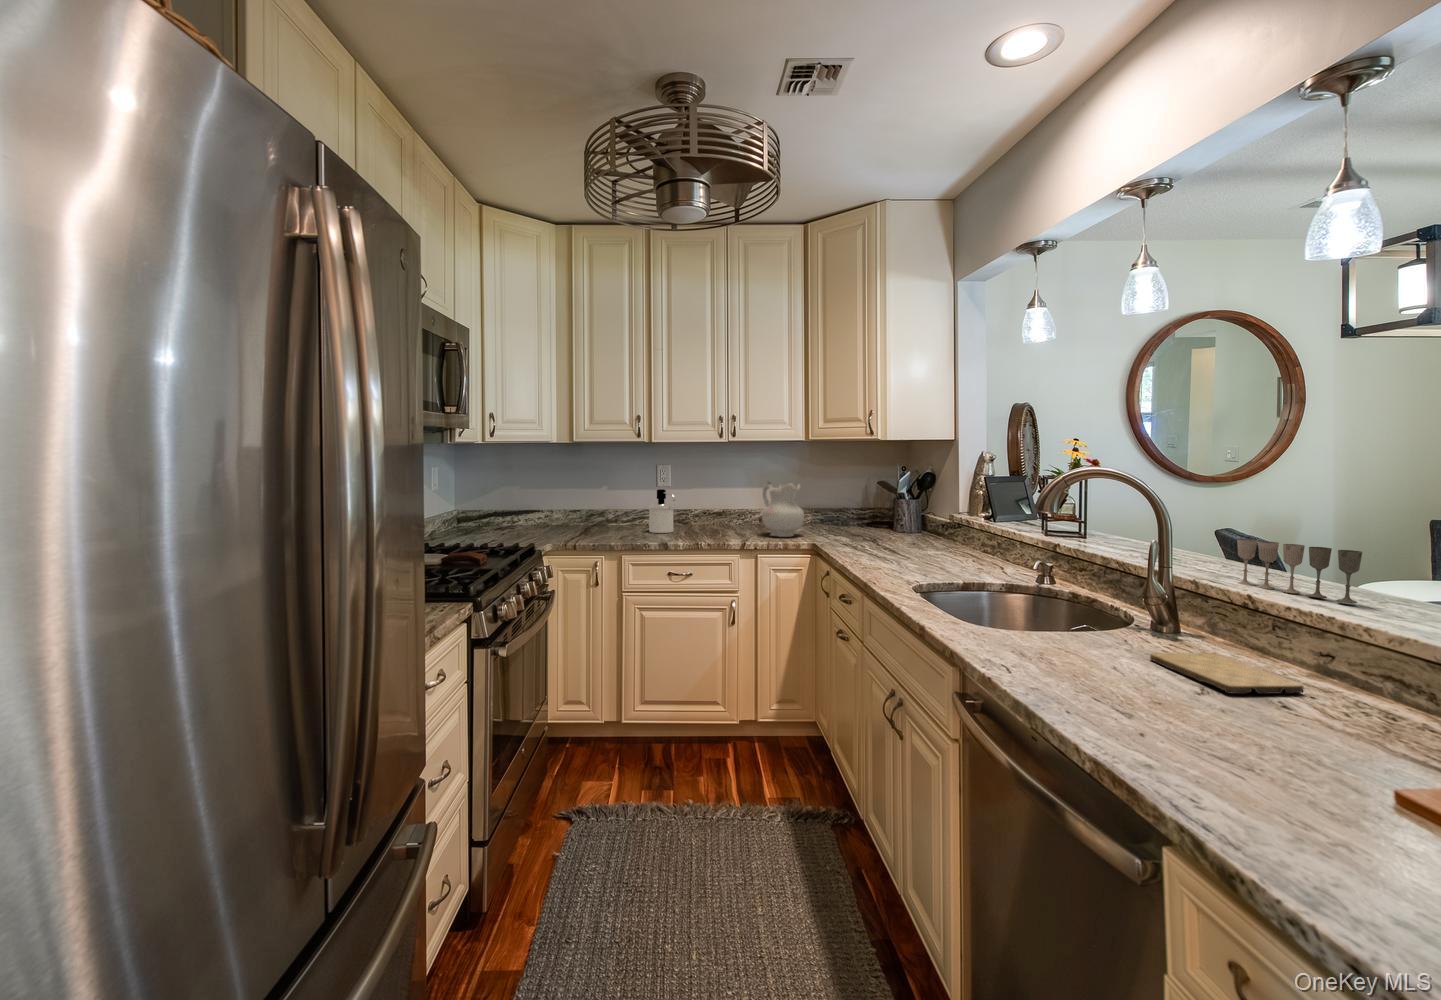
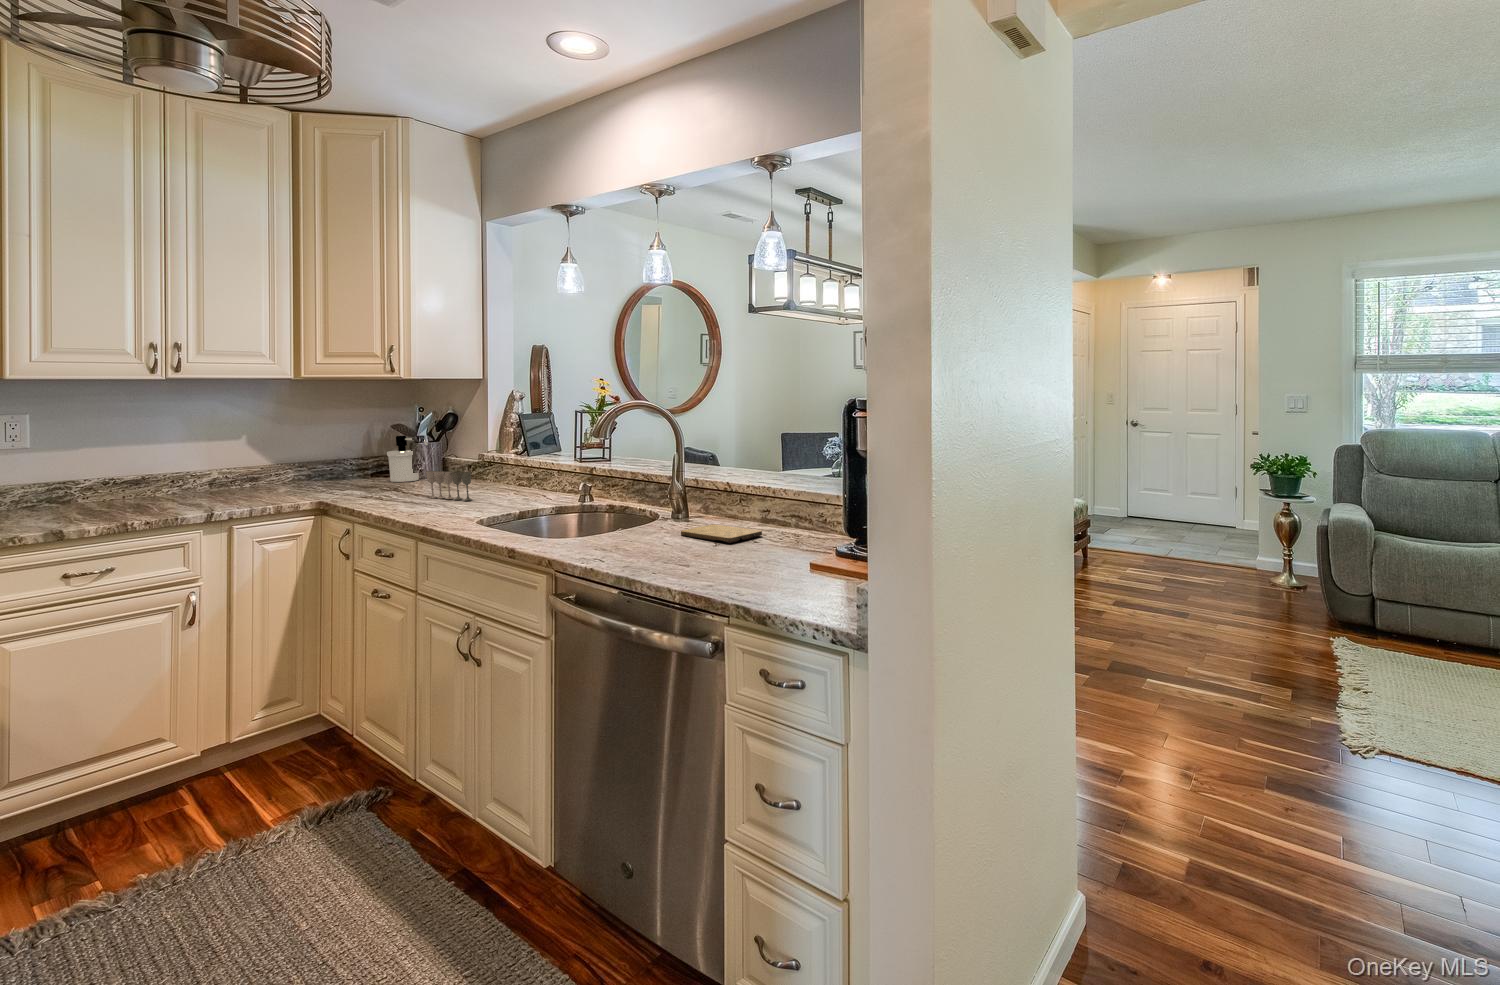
ceramic pitcher: present [762,481,804,537] -> none [248,431,313,496]
soap dispenser: present [648,489,675,533] -> present [387,436,428,482]
wine glass: present [1237,539,1362,603] -> present [426,471,472,500]

